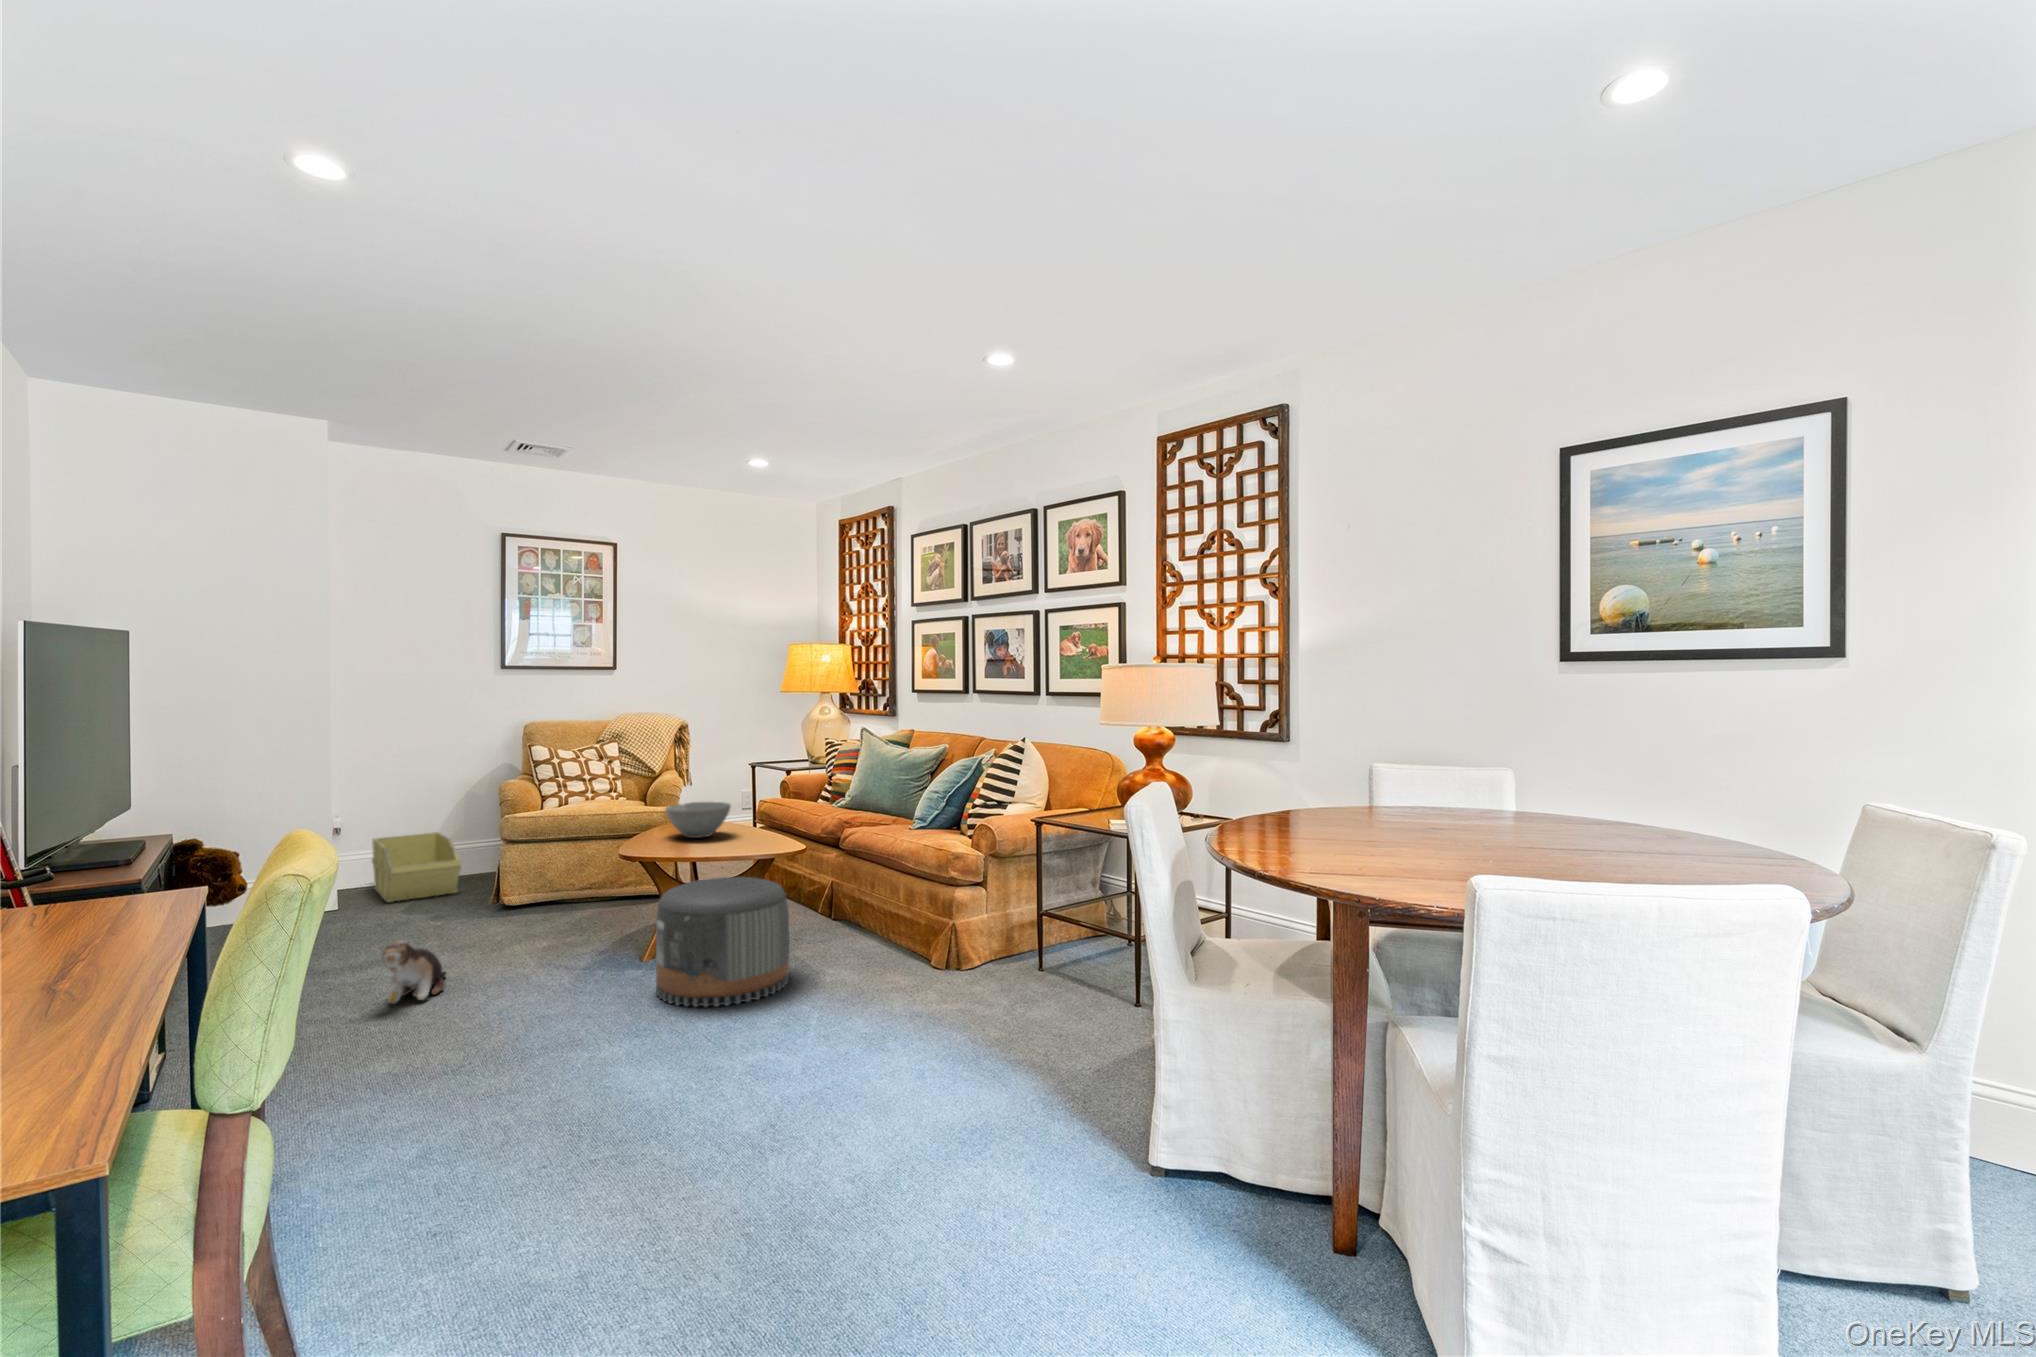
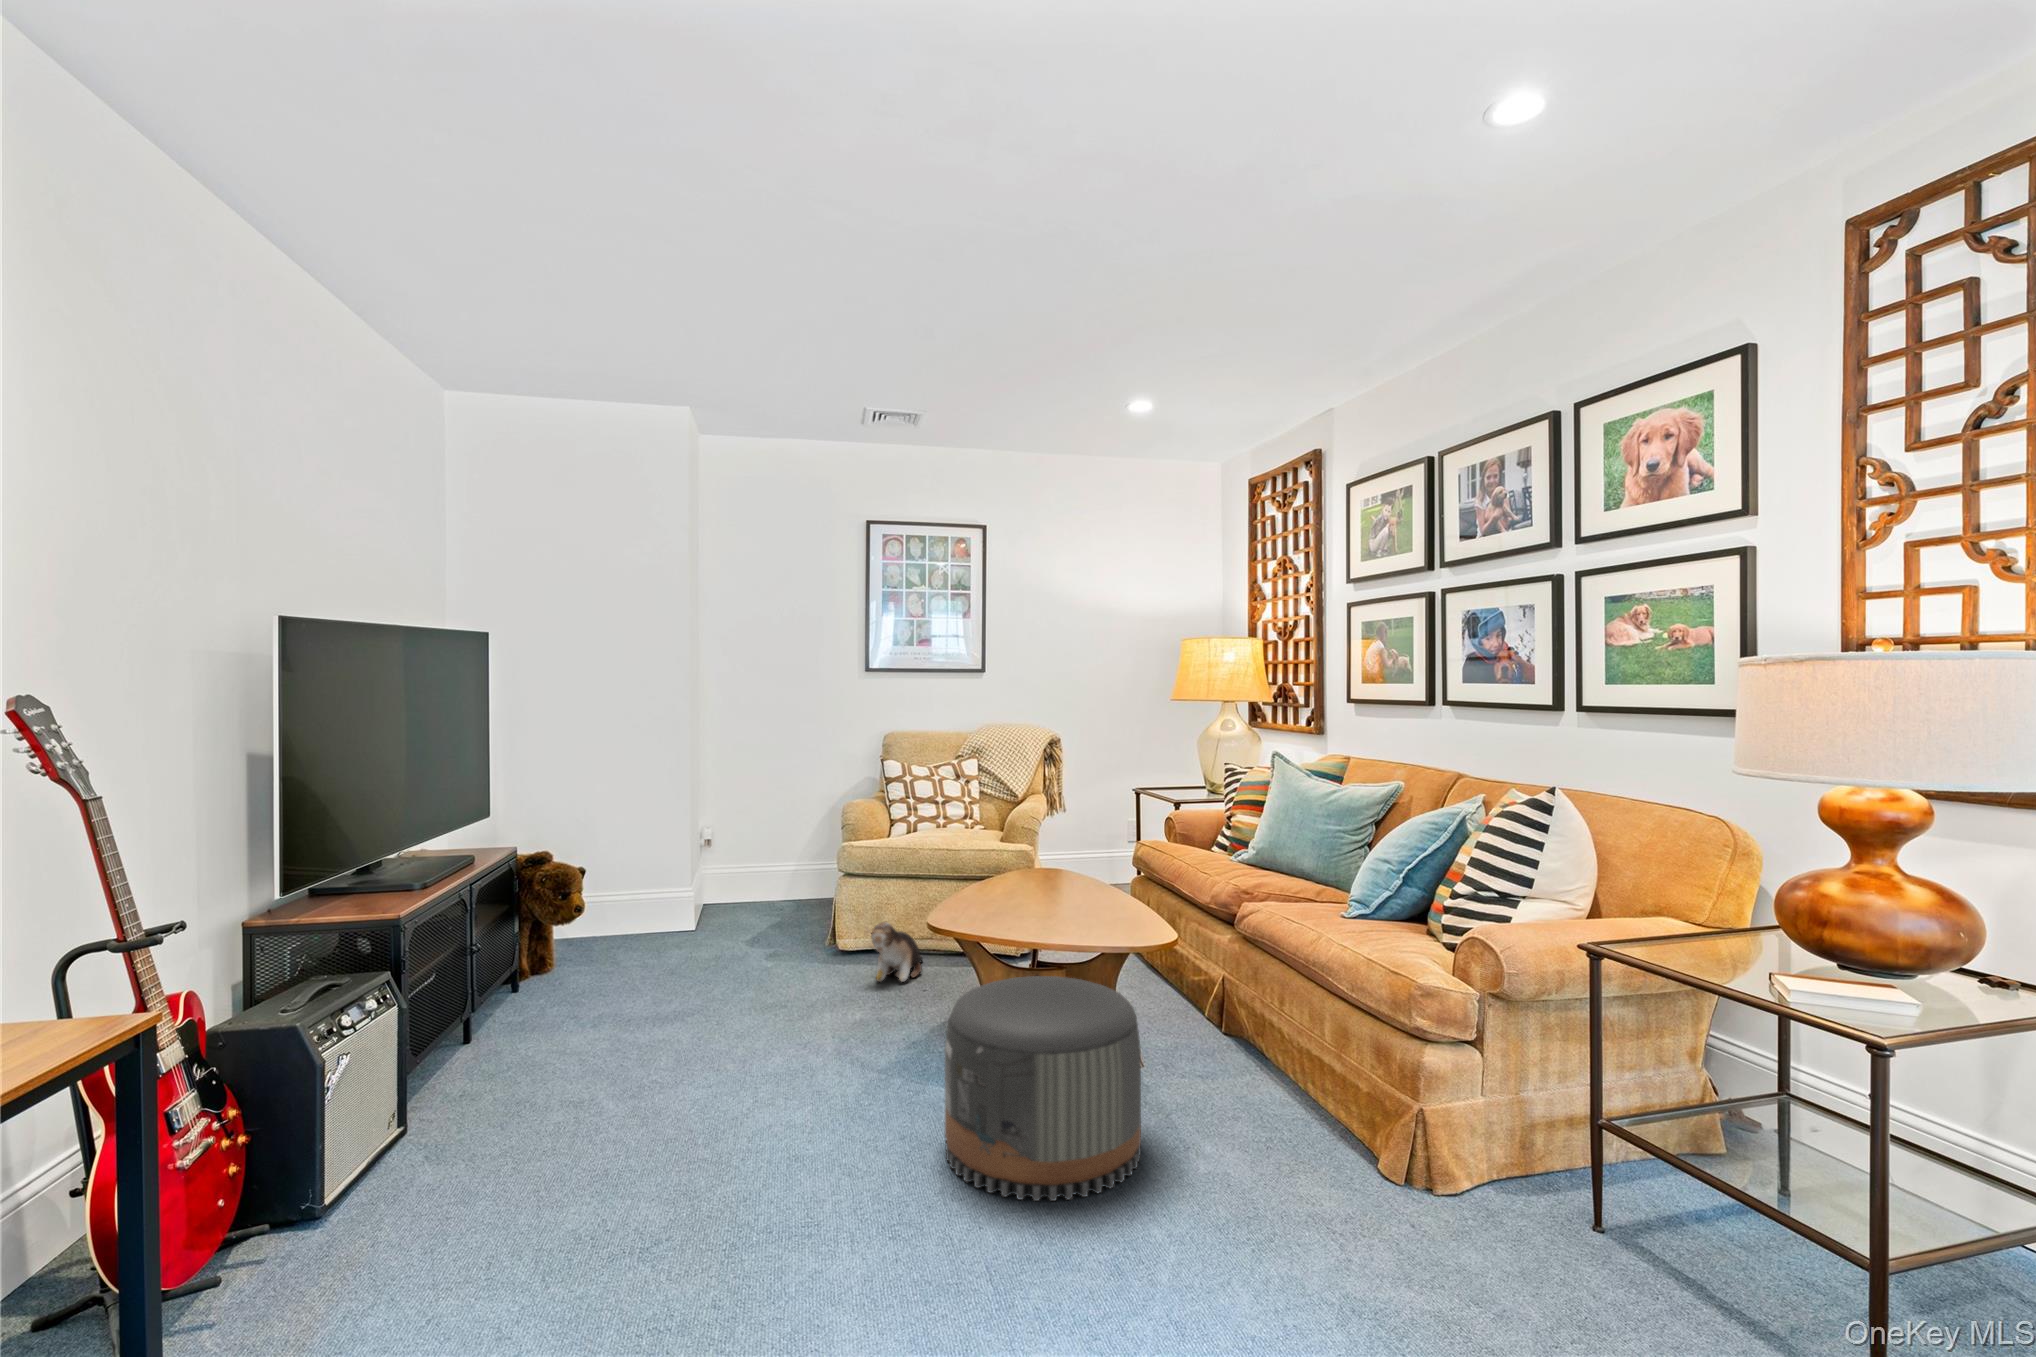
bowl: present [665,802,731,838] -> none [996,848,1082,900]
storage bin: present [372,832,461,902] -> none [731,850,805,929]
plush toy: present [382,940,446,1004] -> present [871,922,923,982]

